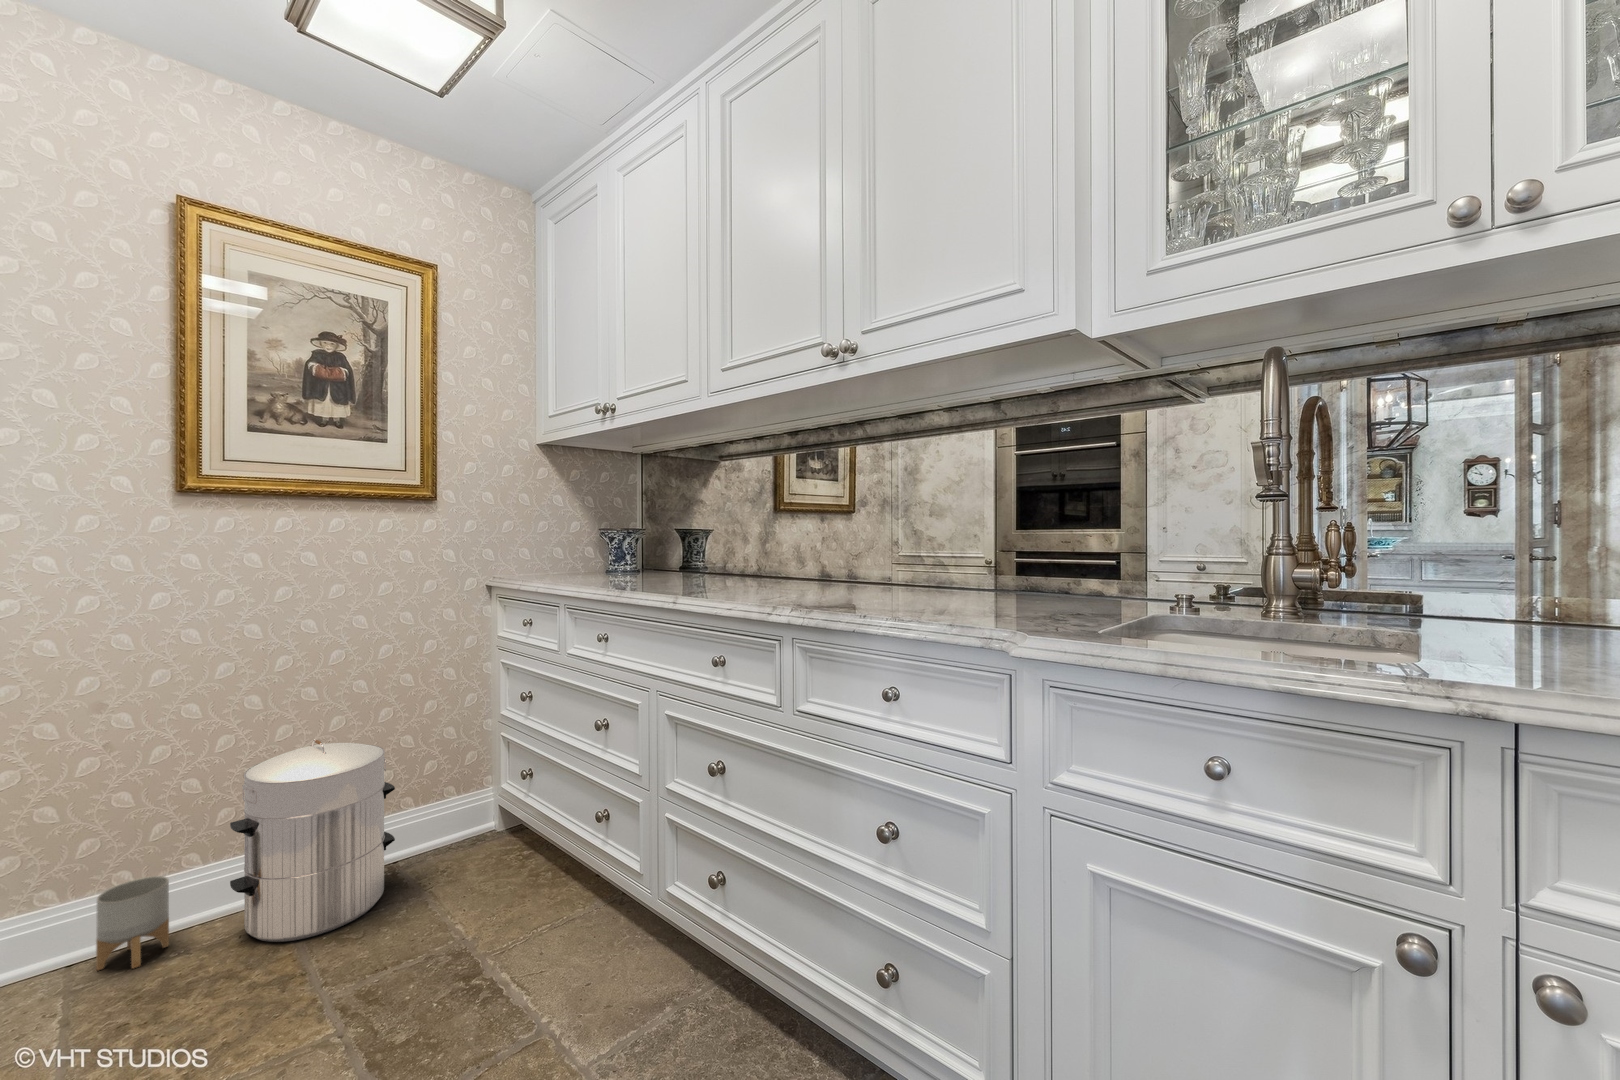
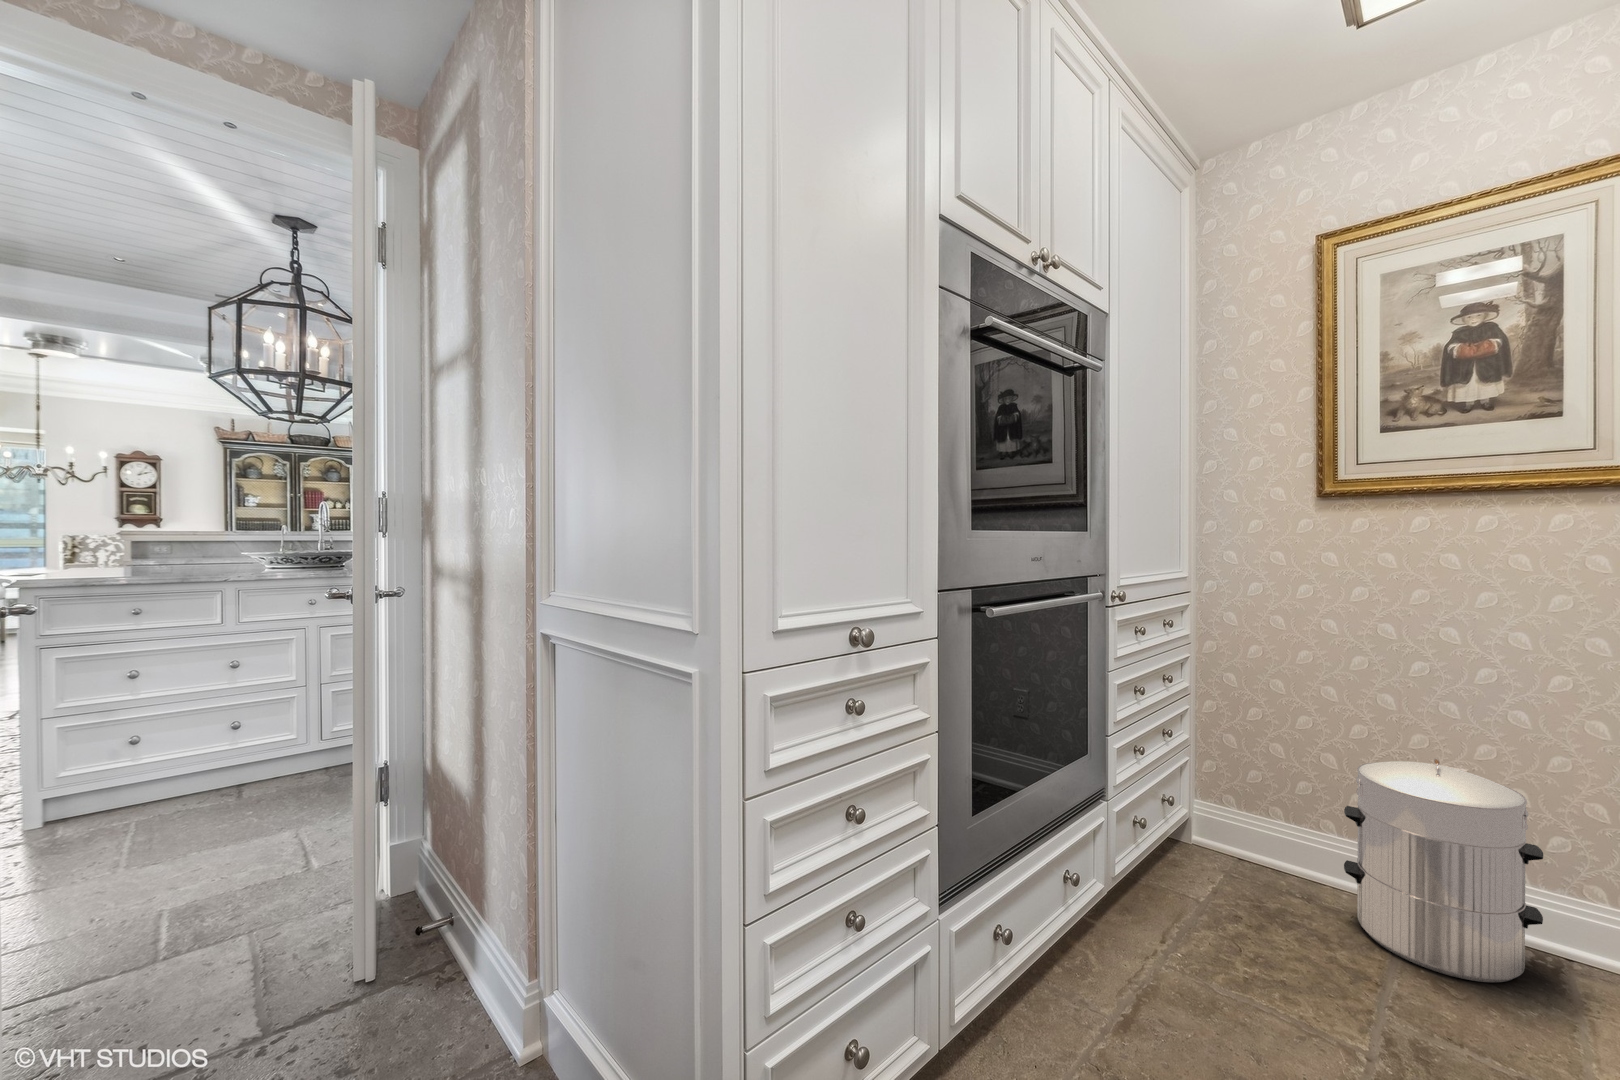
planter: present [96,876,169,970] -> none [1252,816,1303,888]

